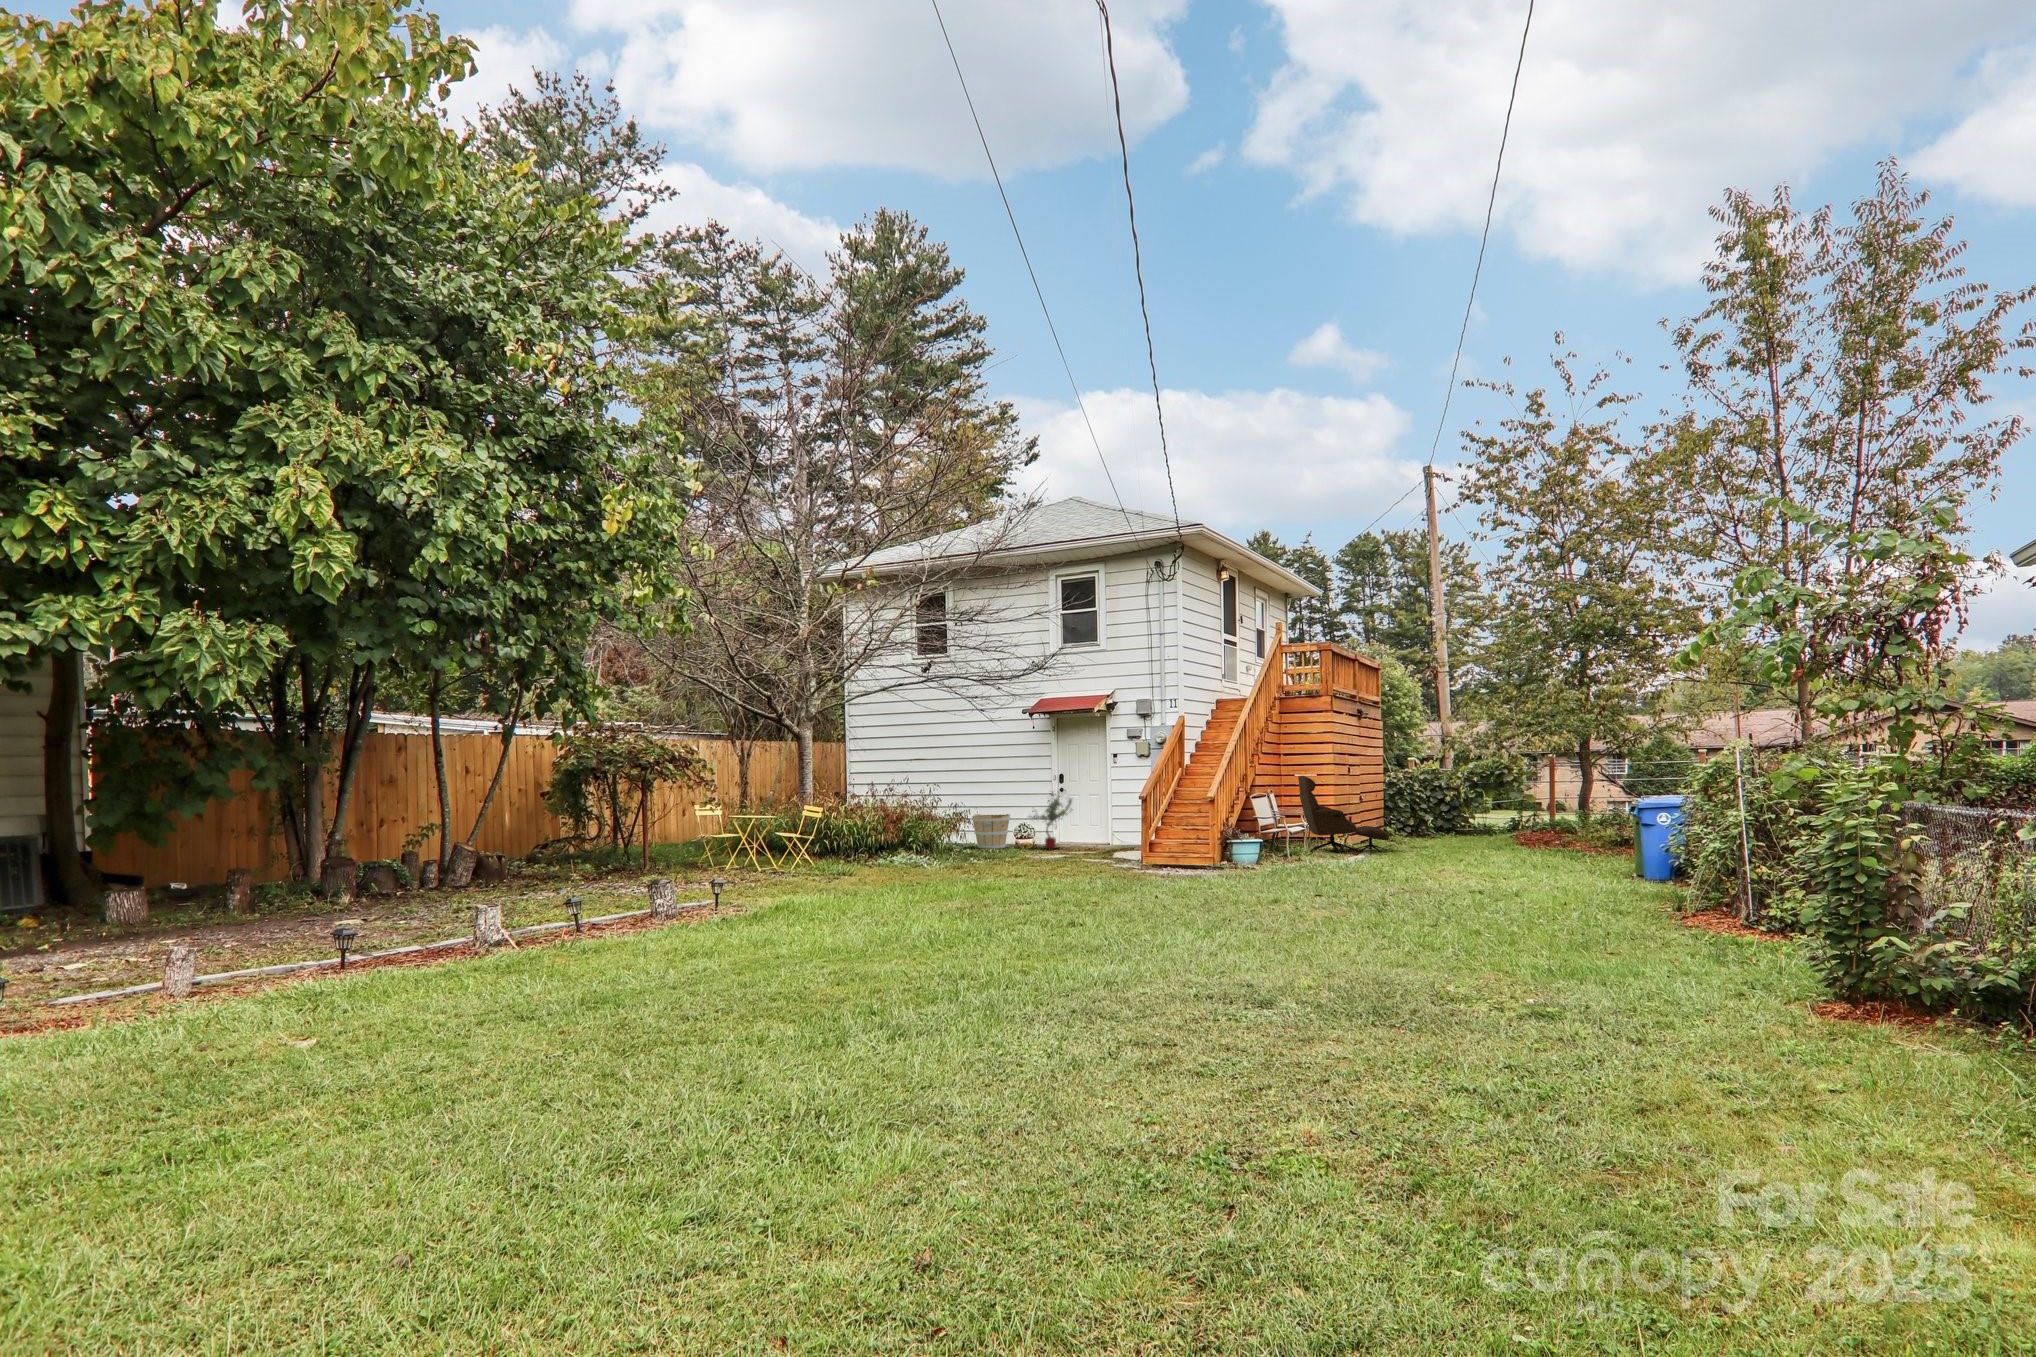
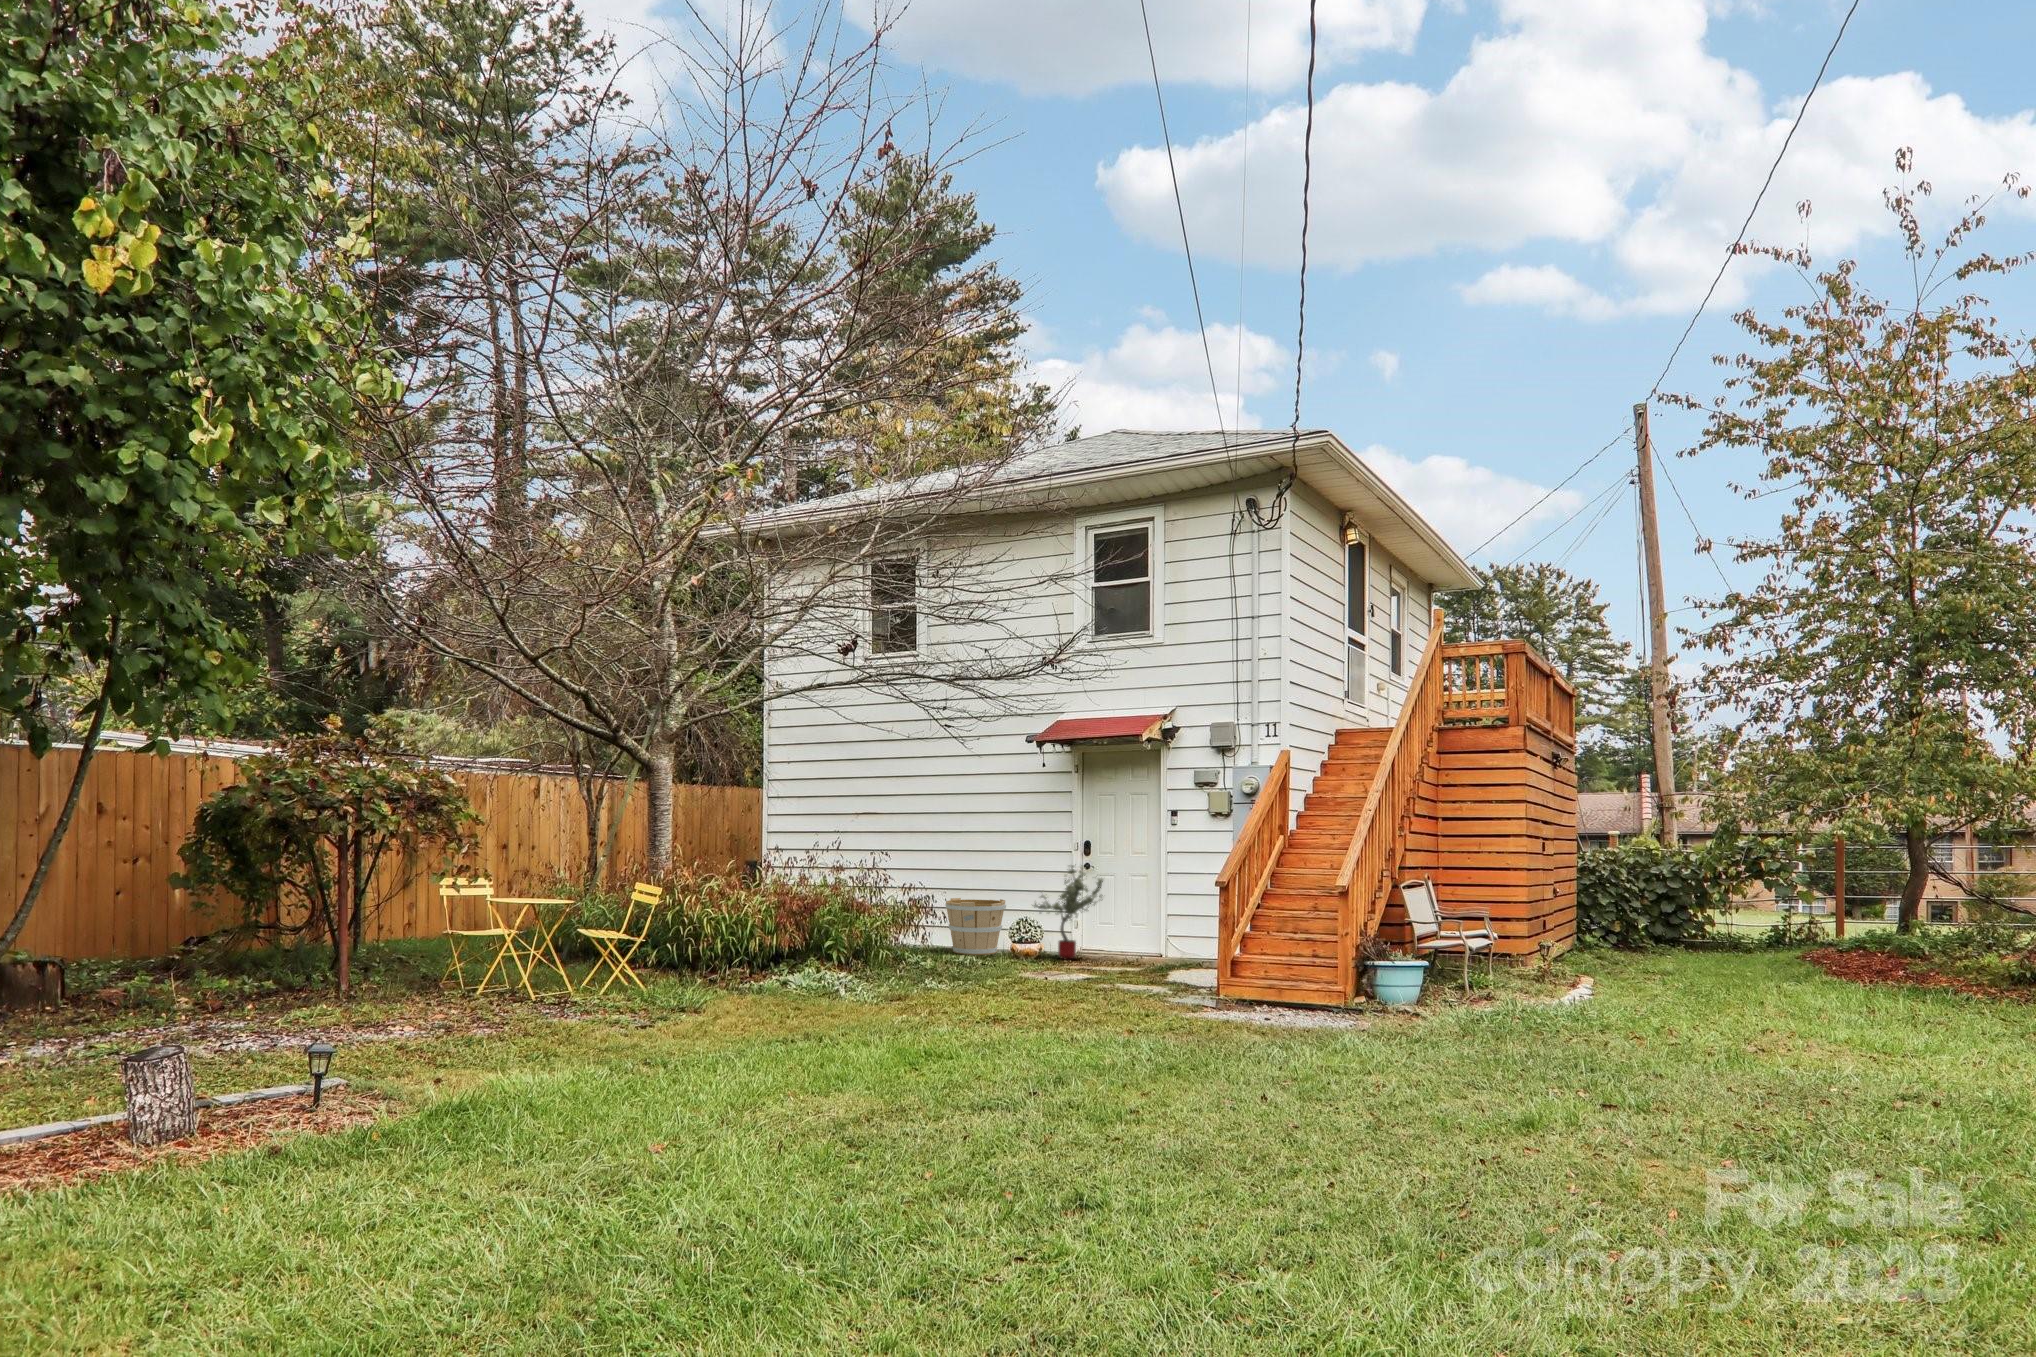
lounge chair: present [1298,776,1389,853] -> none [1476,853,1640,988]

